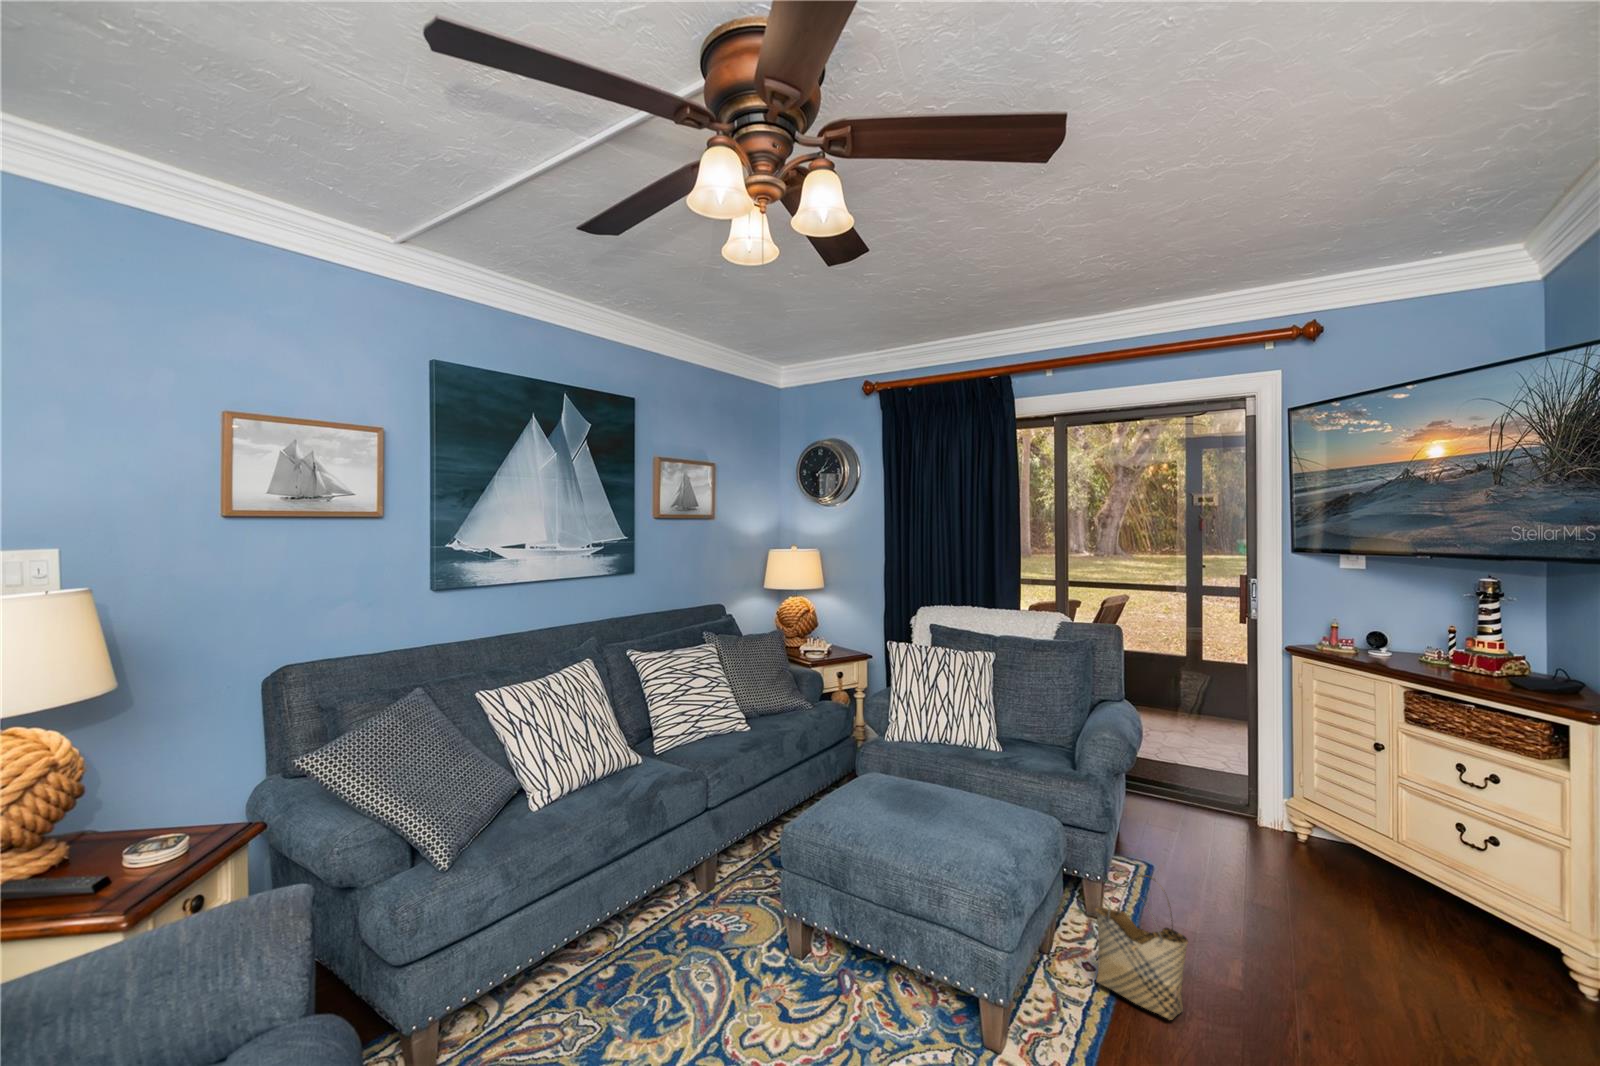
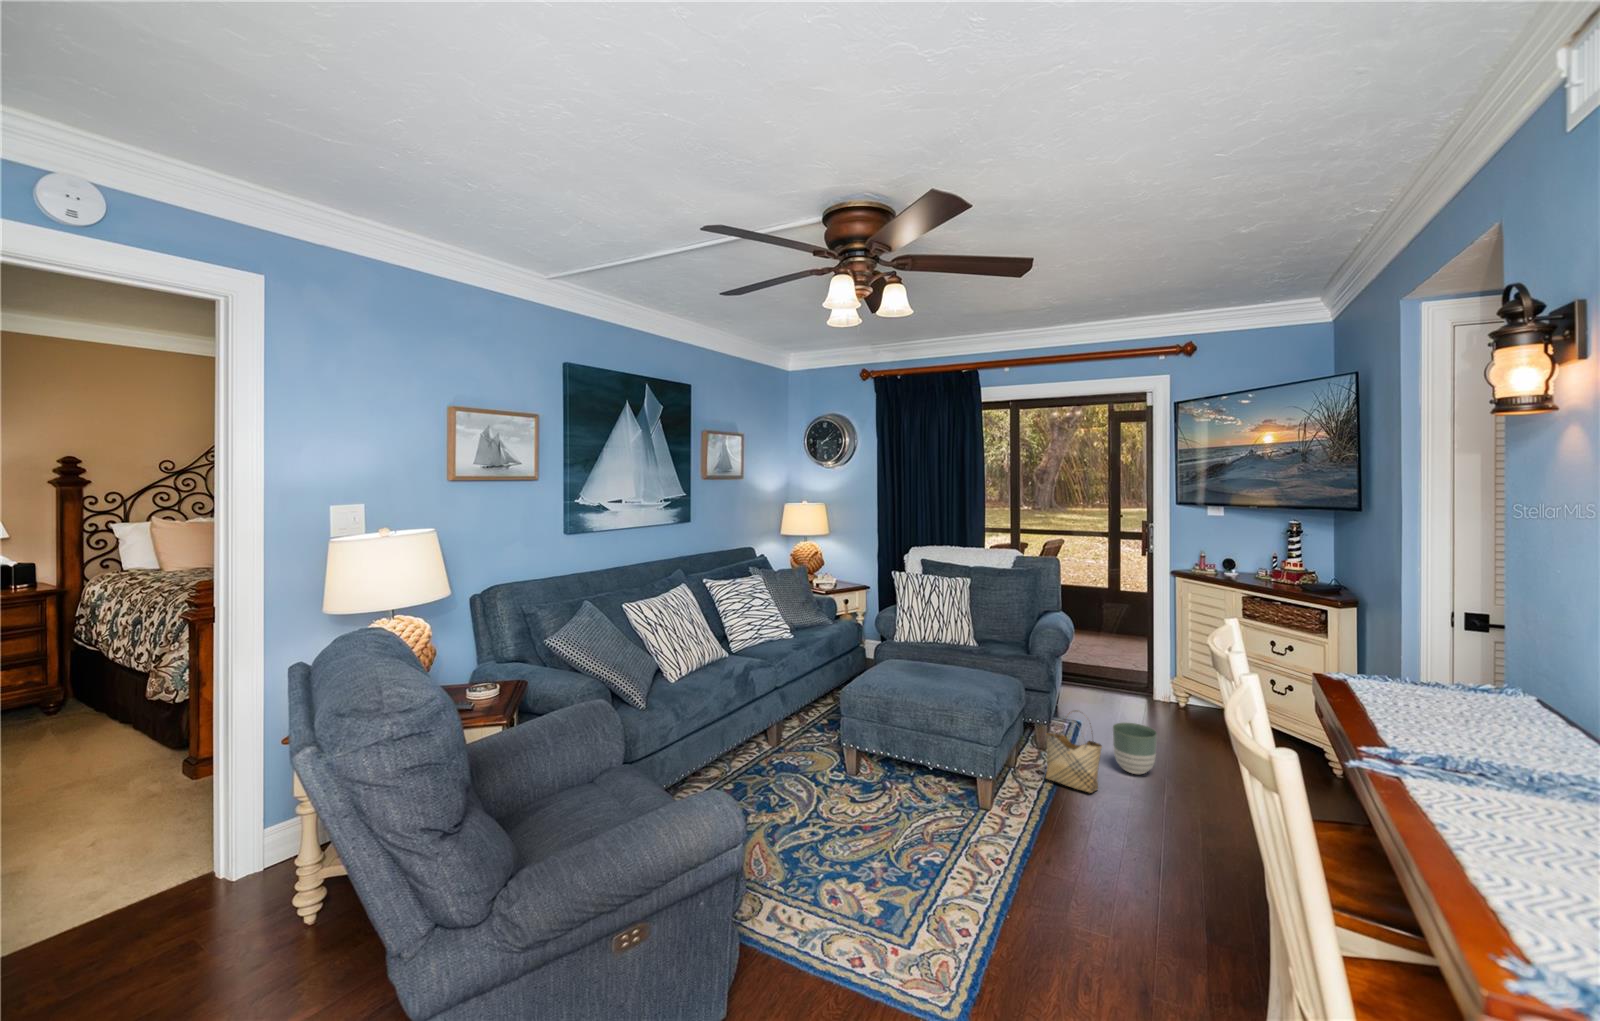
planter: none [1205,889,1279,980] -> present [1113,723,1157,774]

